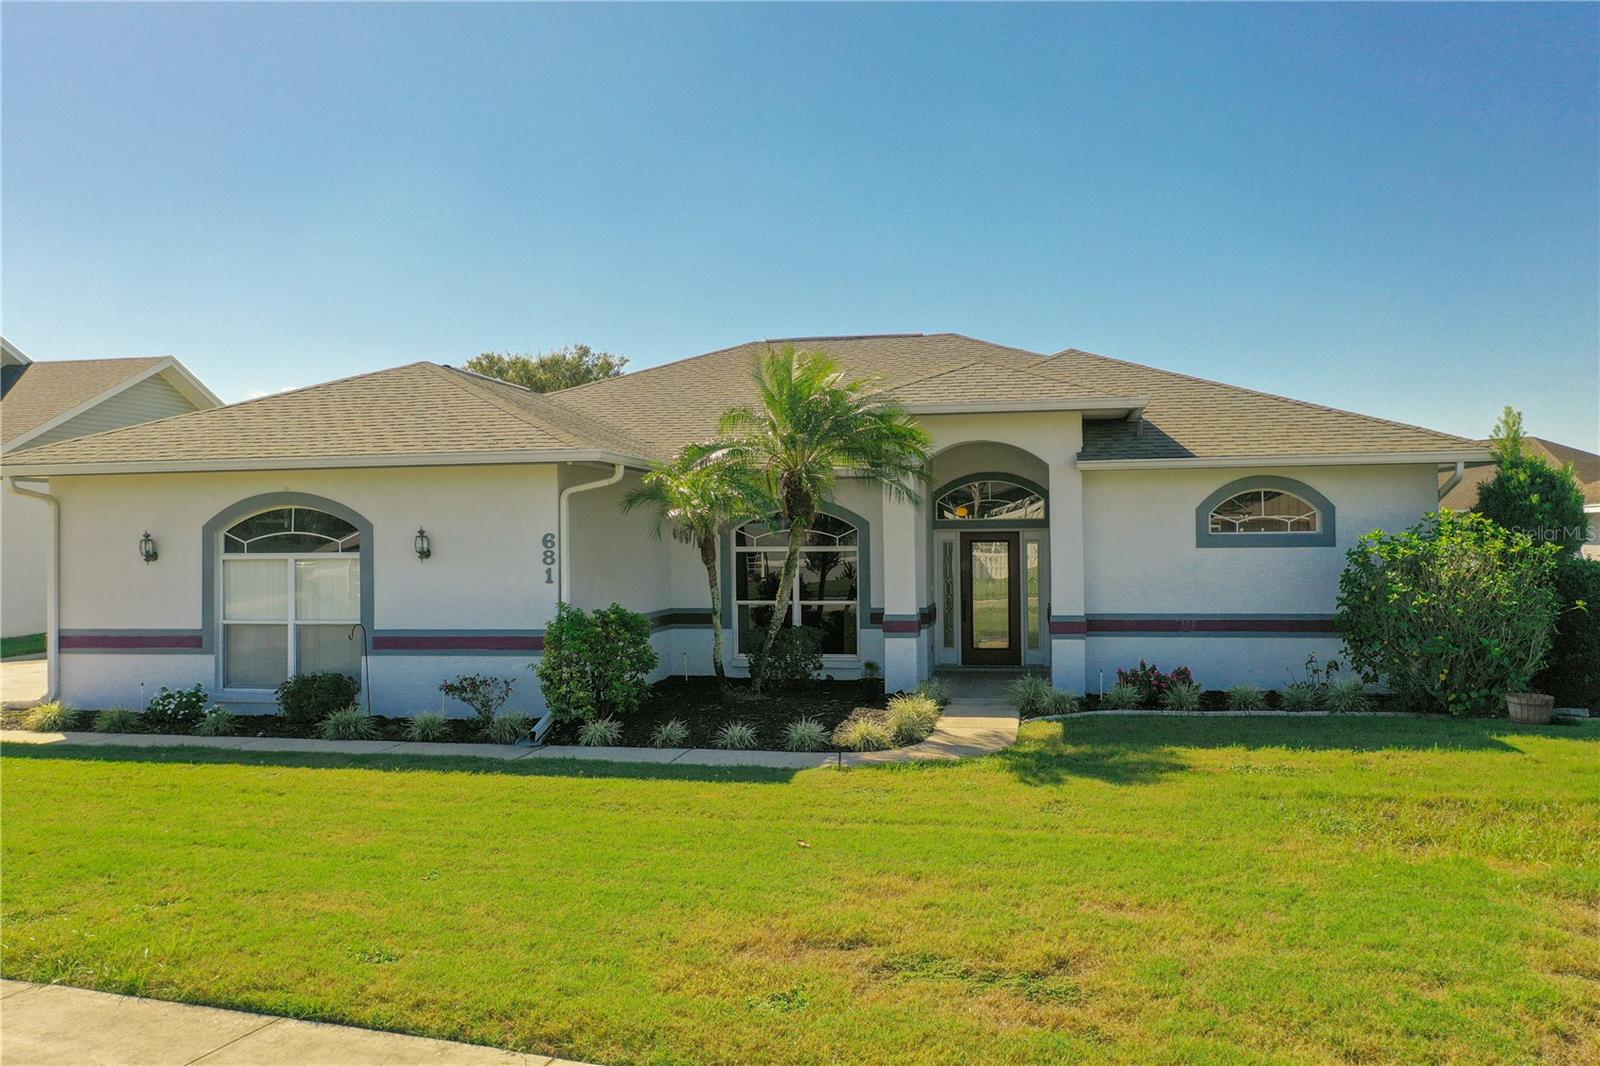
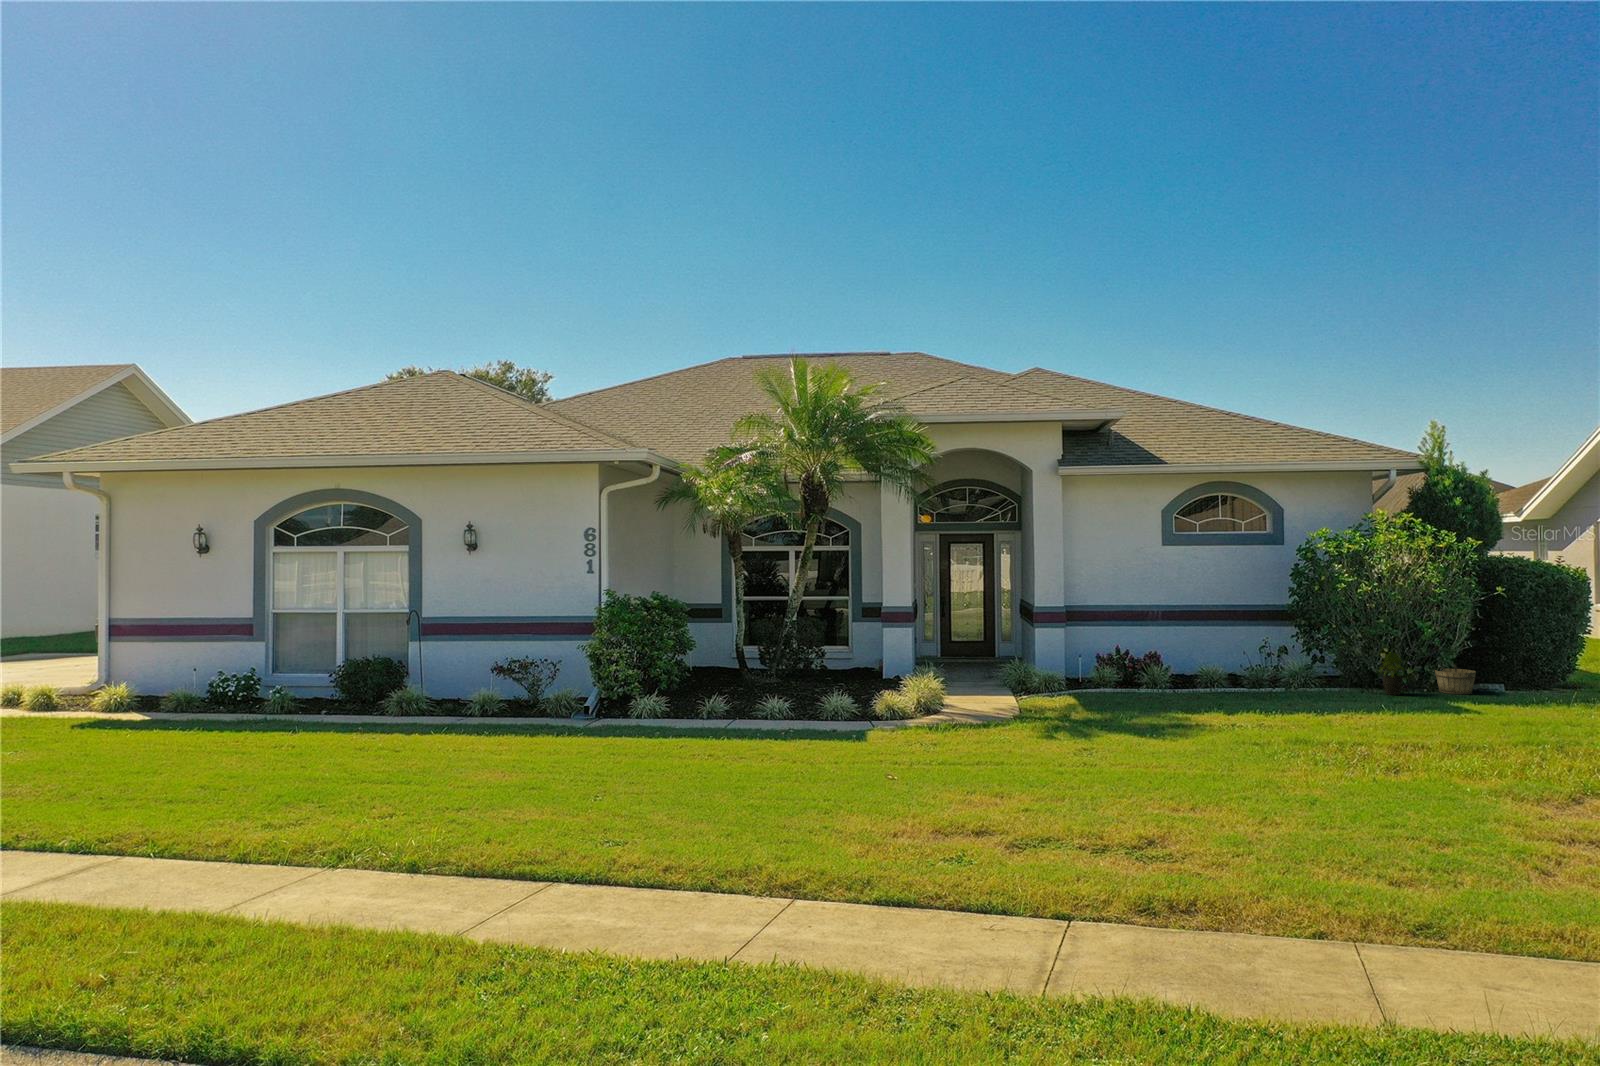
potted plant: present [860,660,881,701] -> present [1380,652,1403,695]

